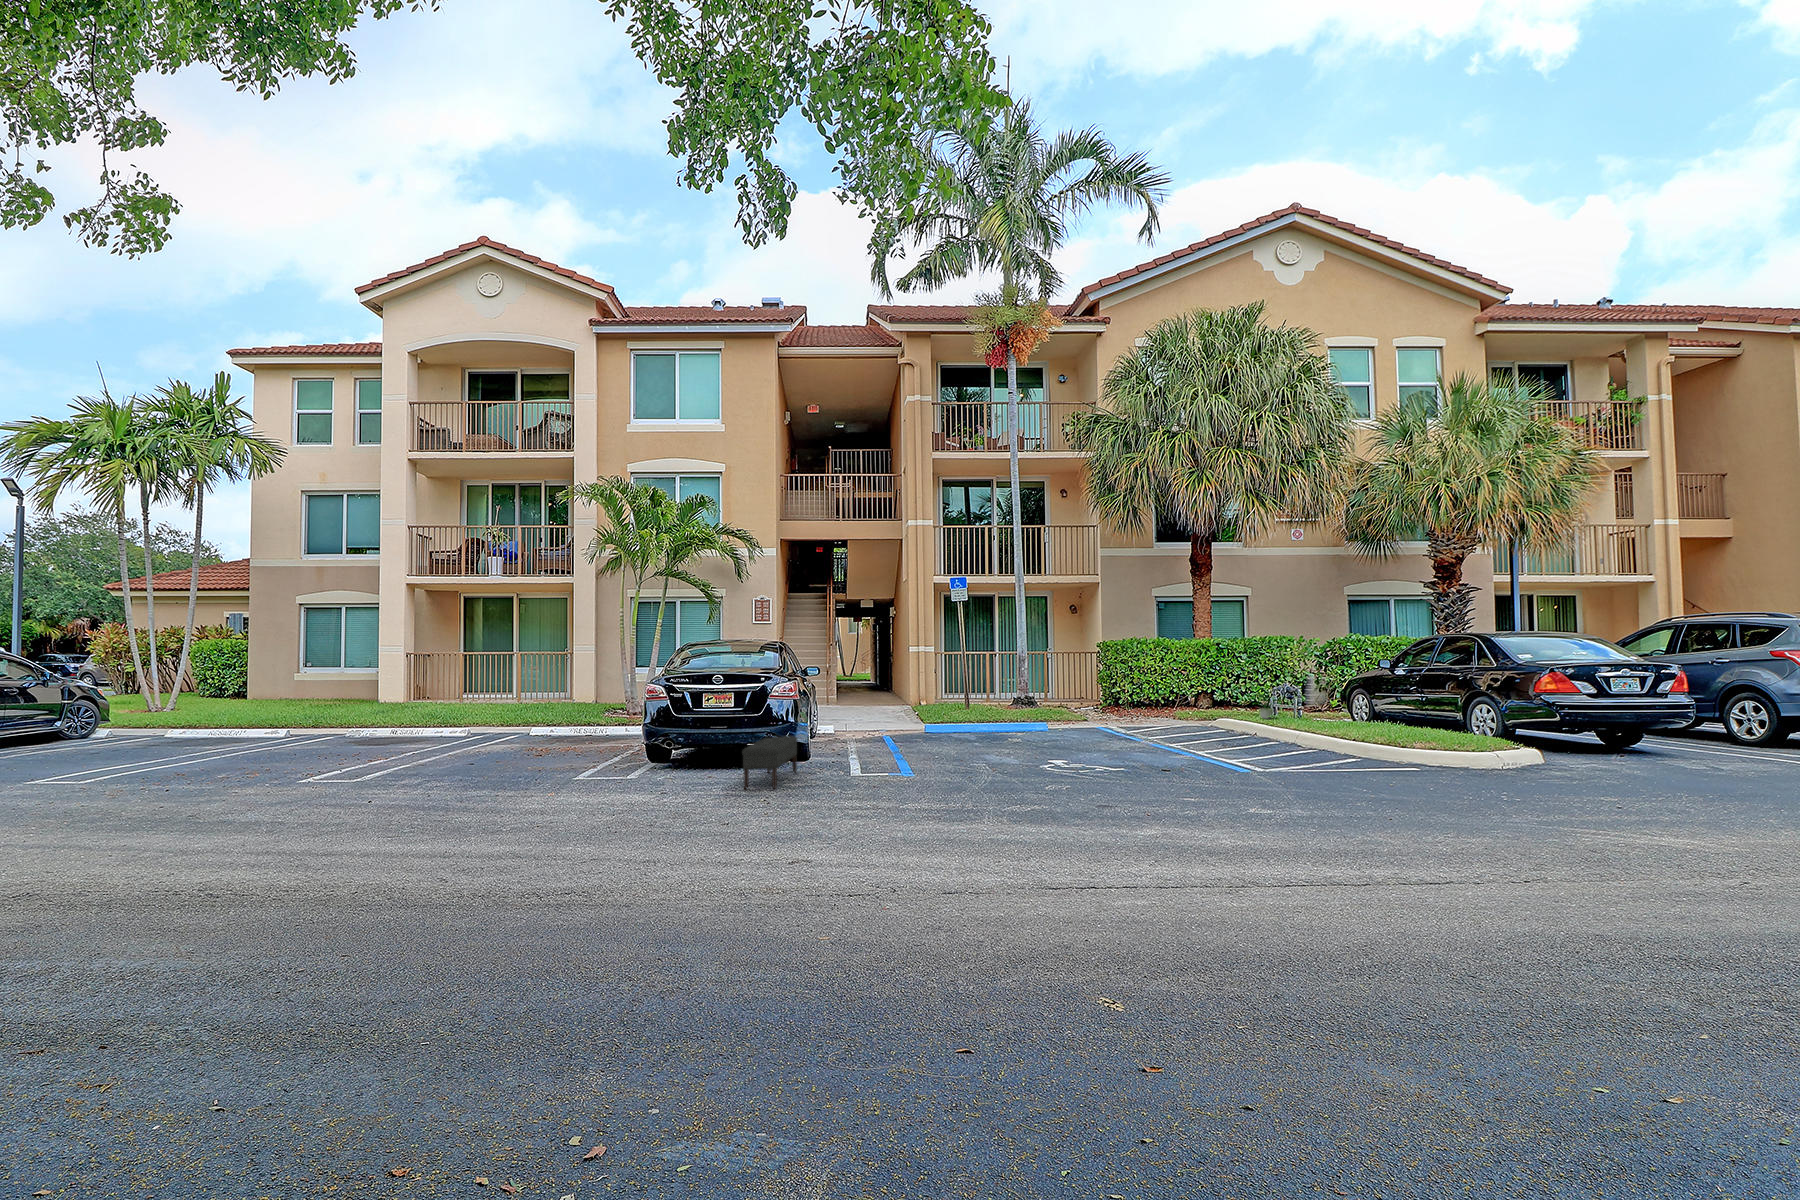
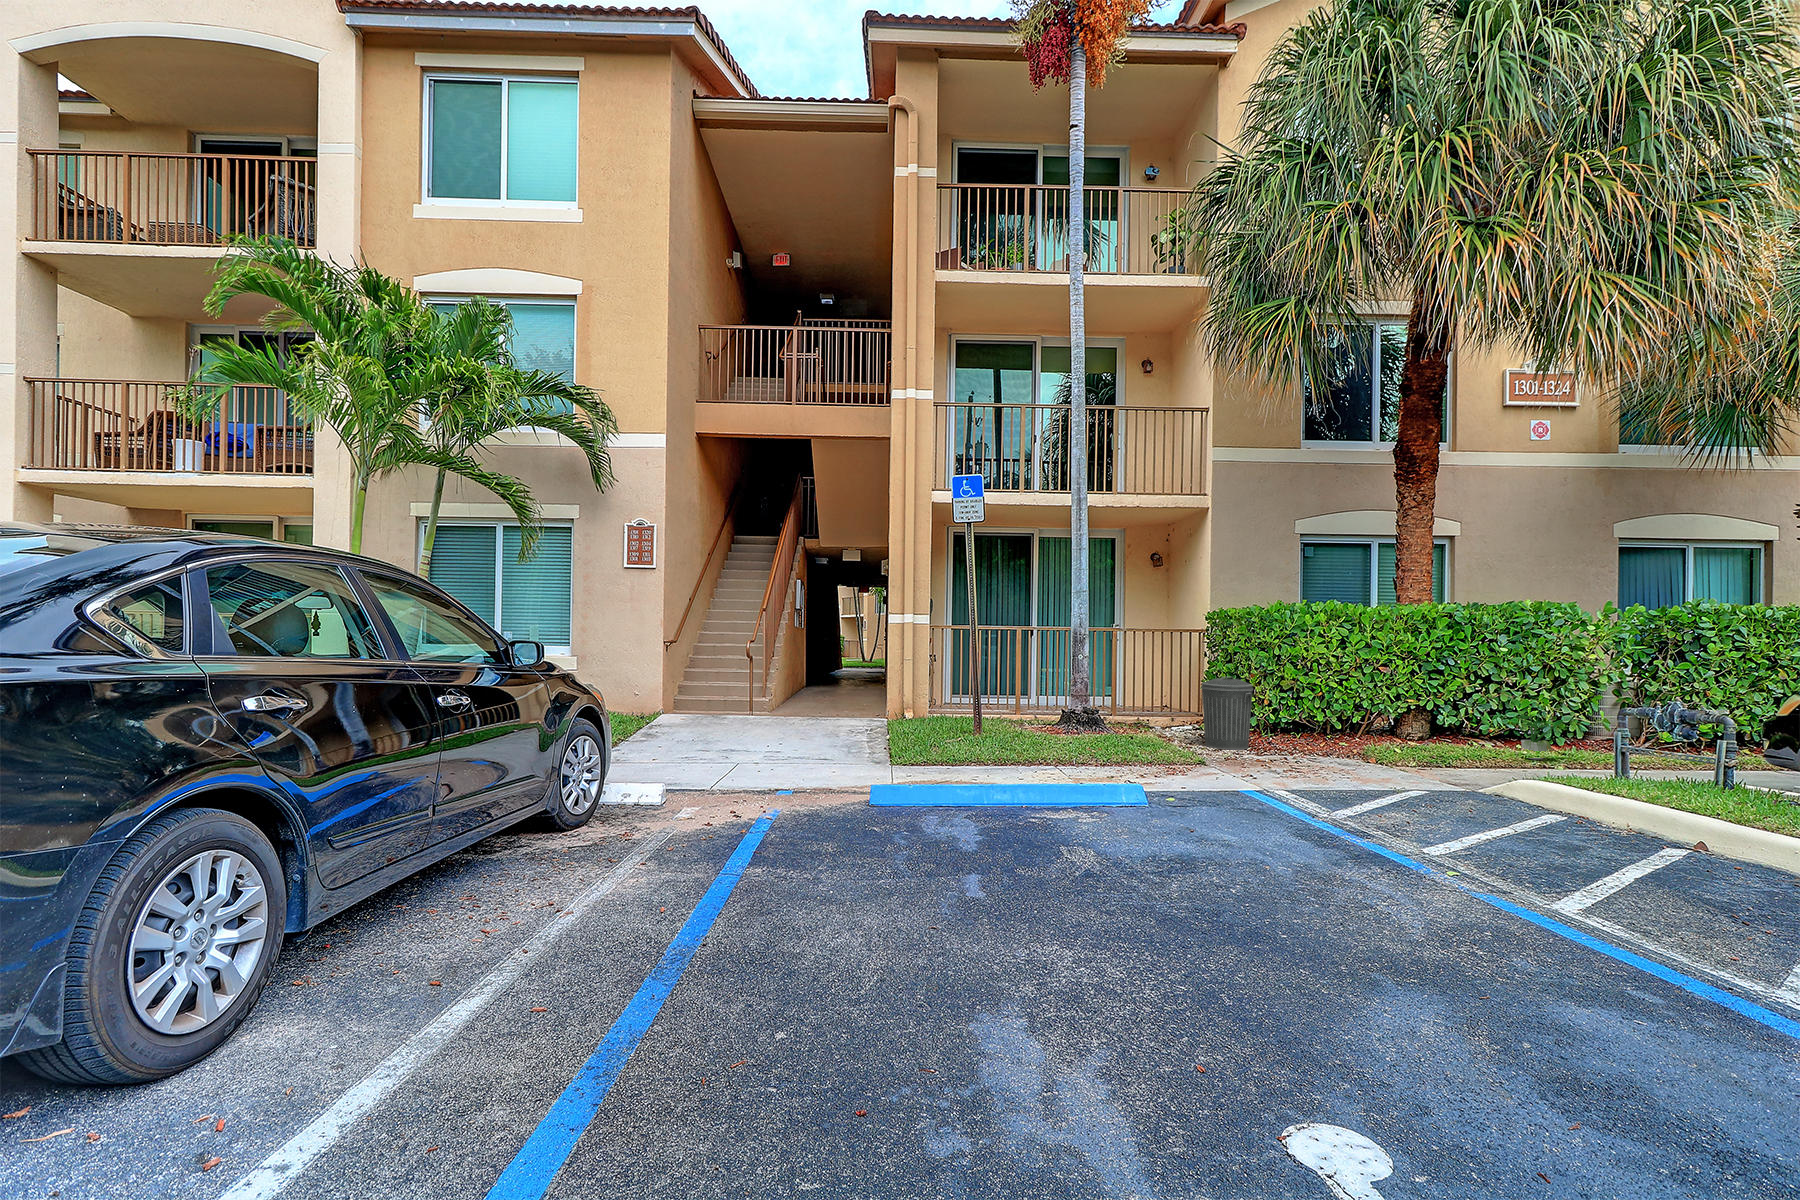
trash can: none [1088,679,1116,719] -> present [1201,677,1253,750]
bench: present [742,736,798,789] -> none [297,812,553,1014]

